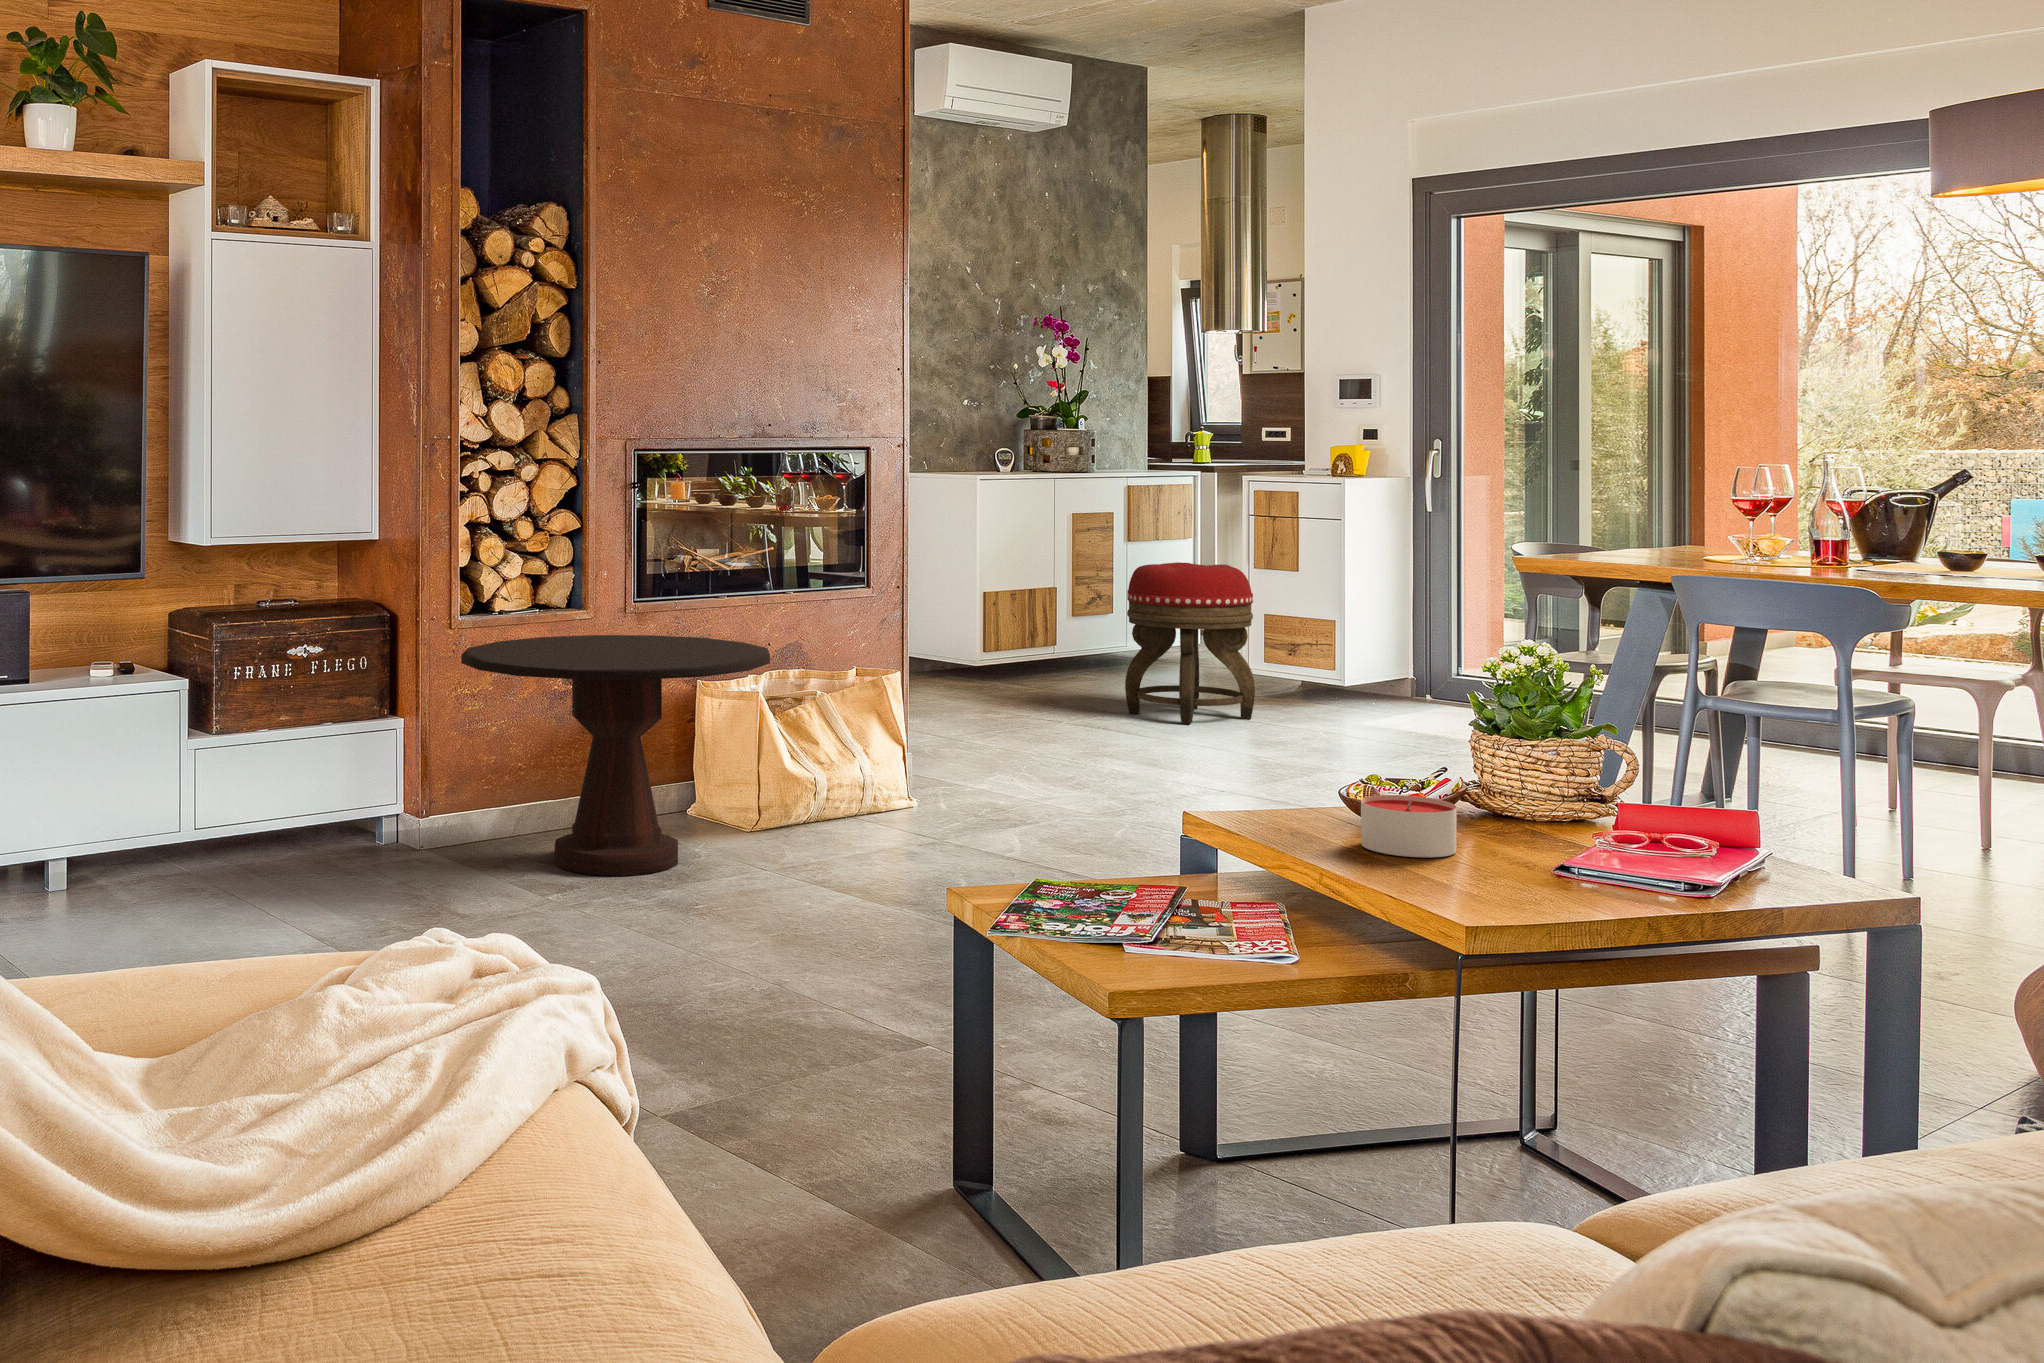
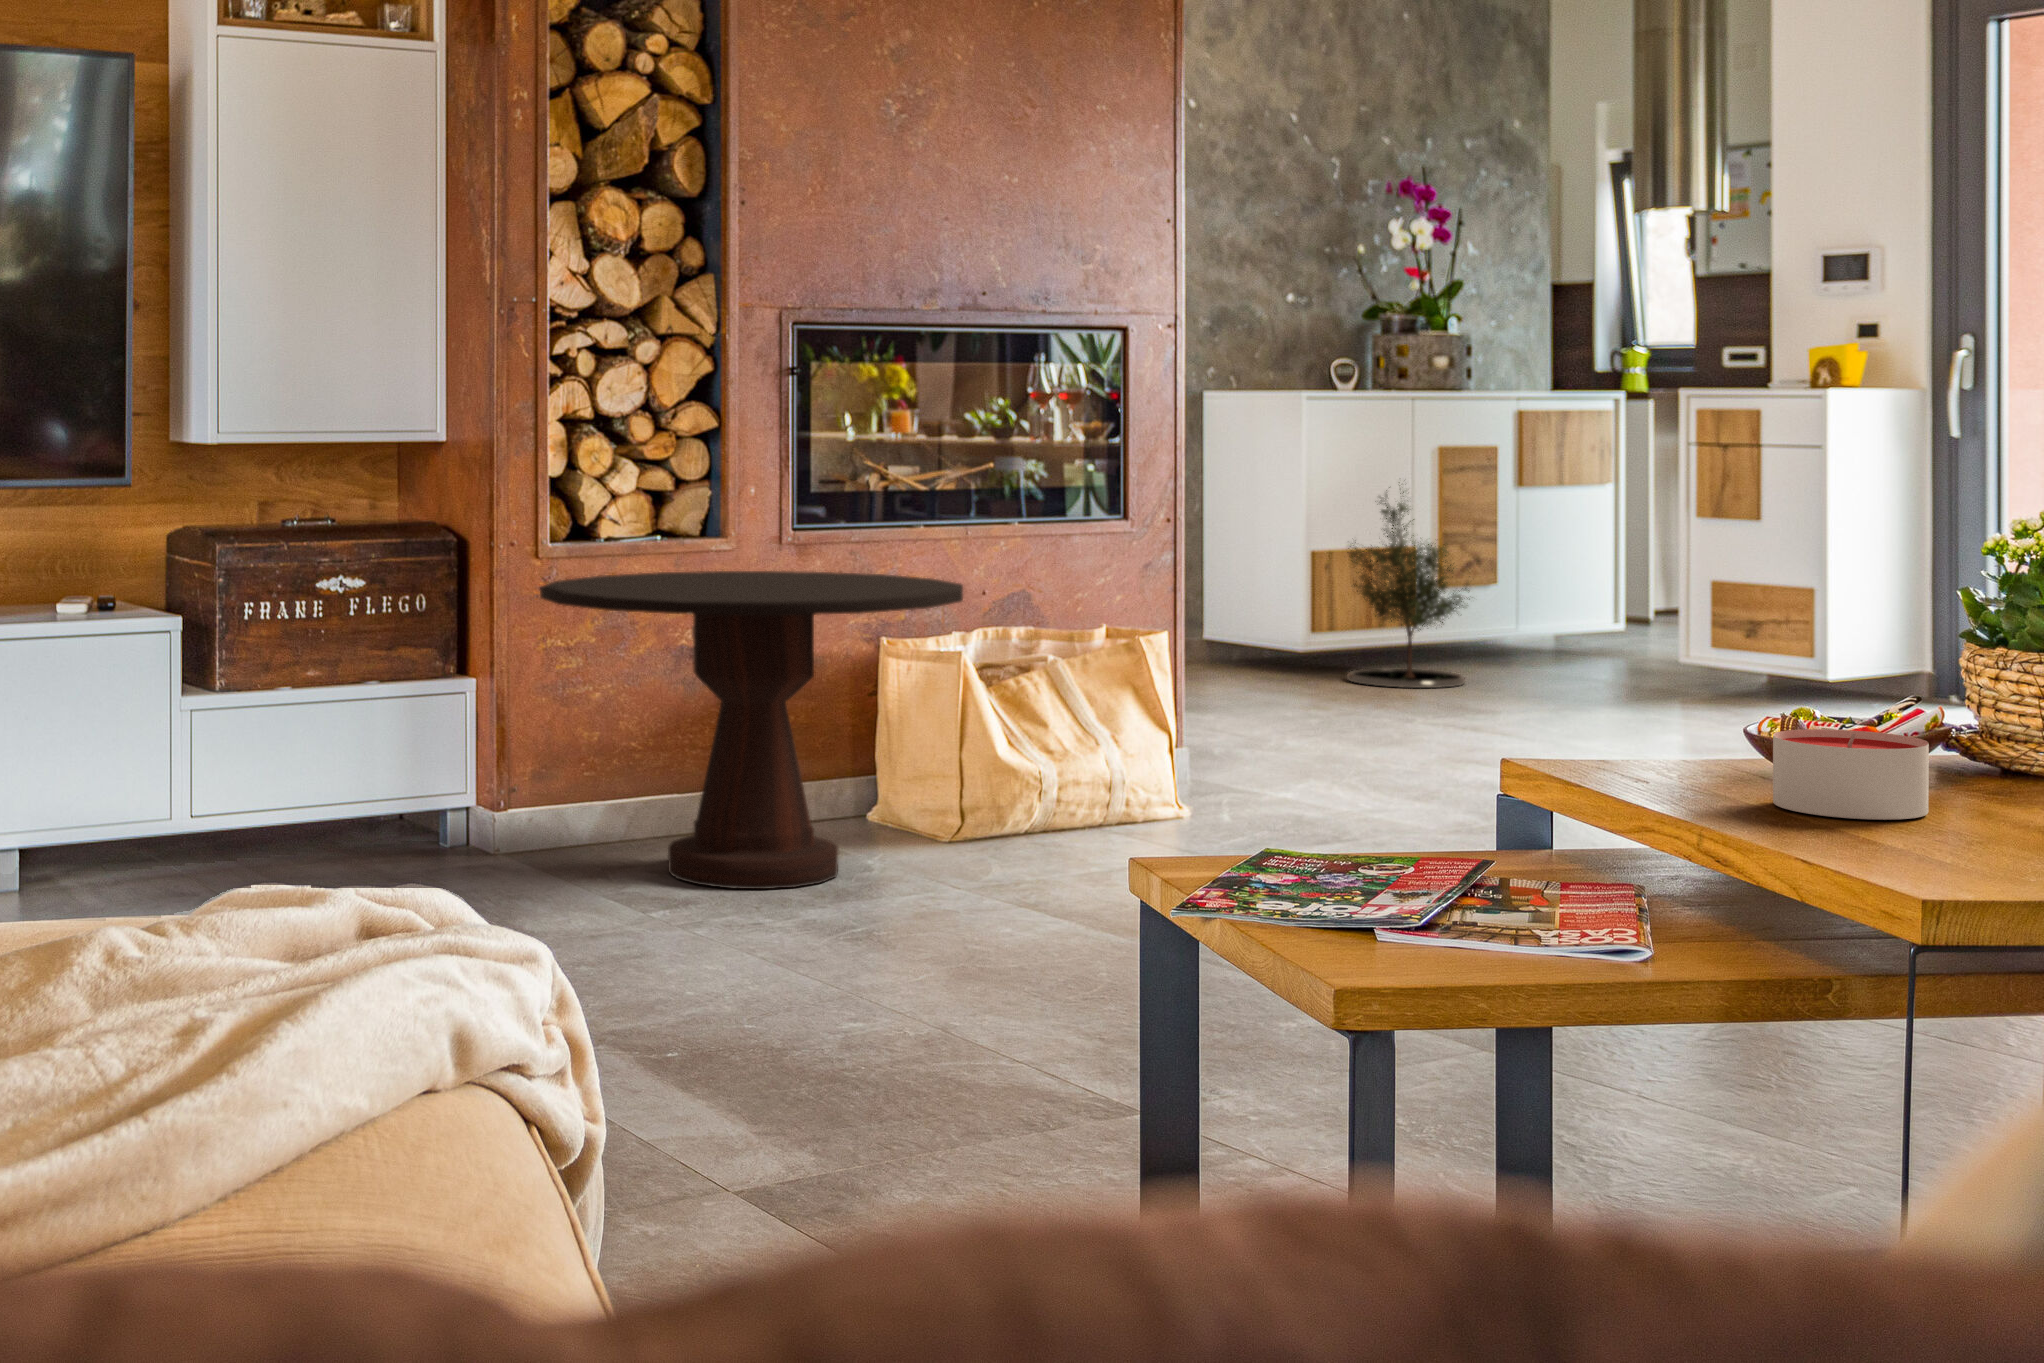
potted tree: none [1007,539,1102,694] -> present [1347,482,1470,688]
footstool: present [1125,562,1255,724] -> none [1505,506,1692,725]

